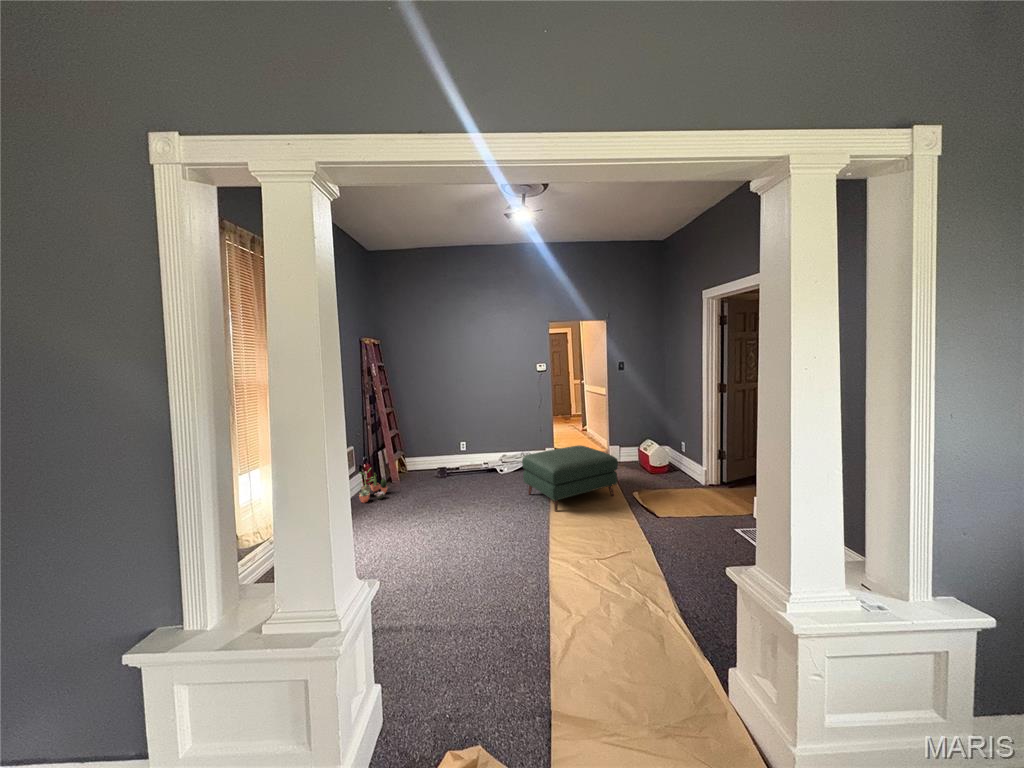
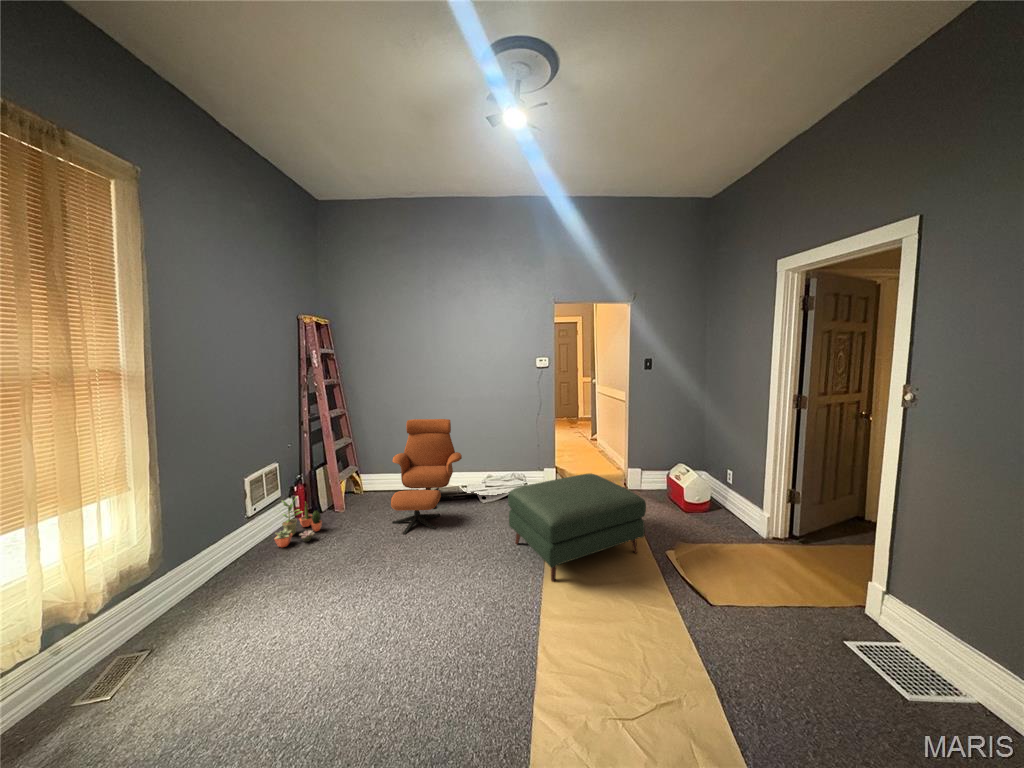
lounge chair: none [432,412,484,493] -> present [391,419,462,535]

